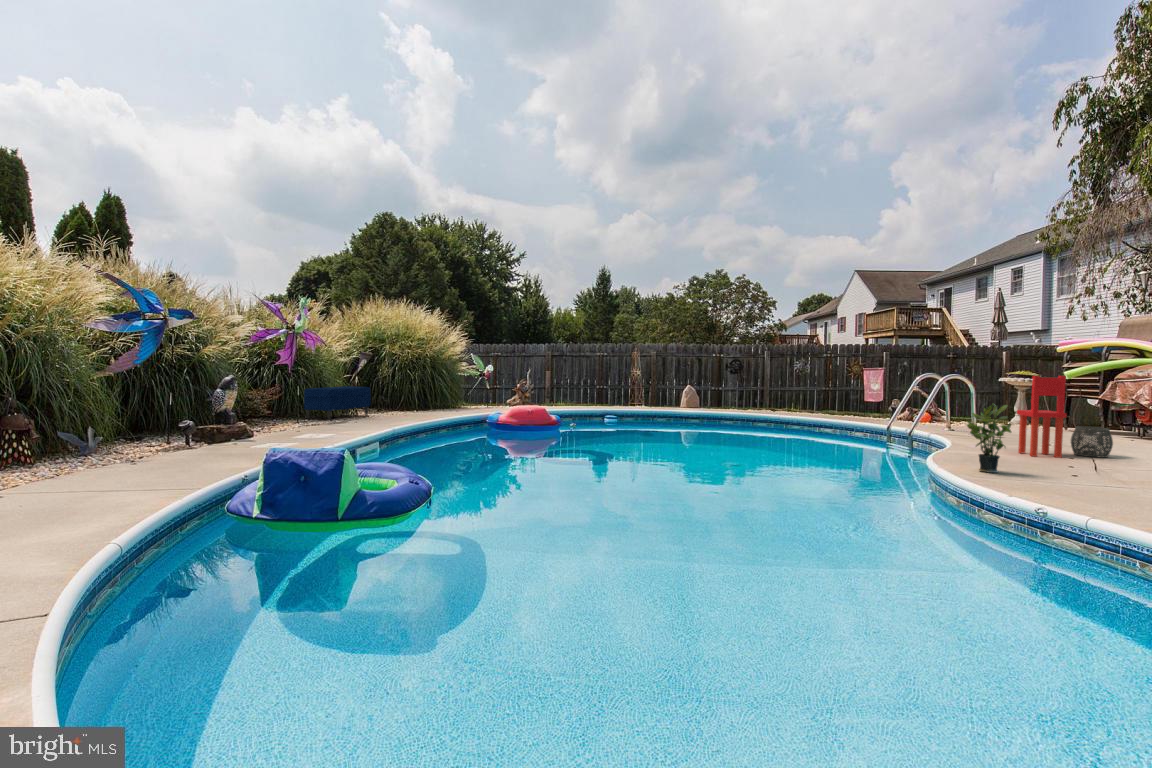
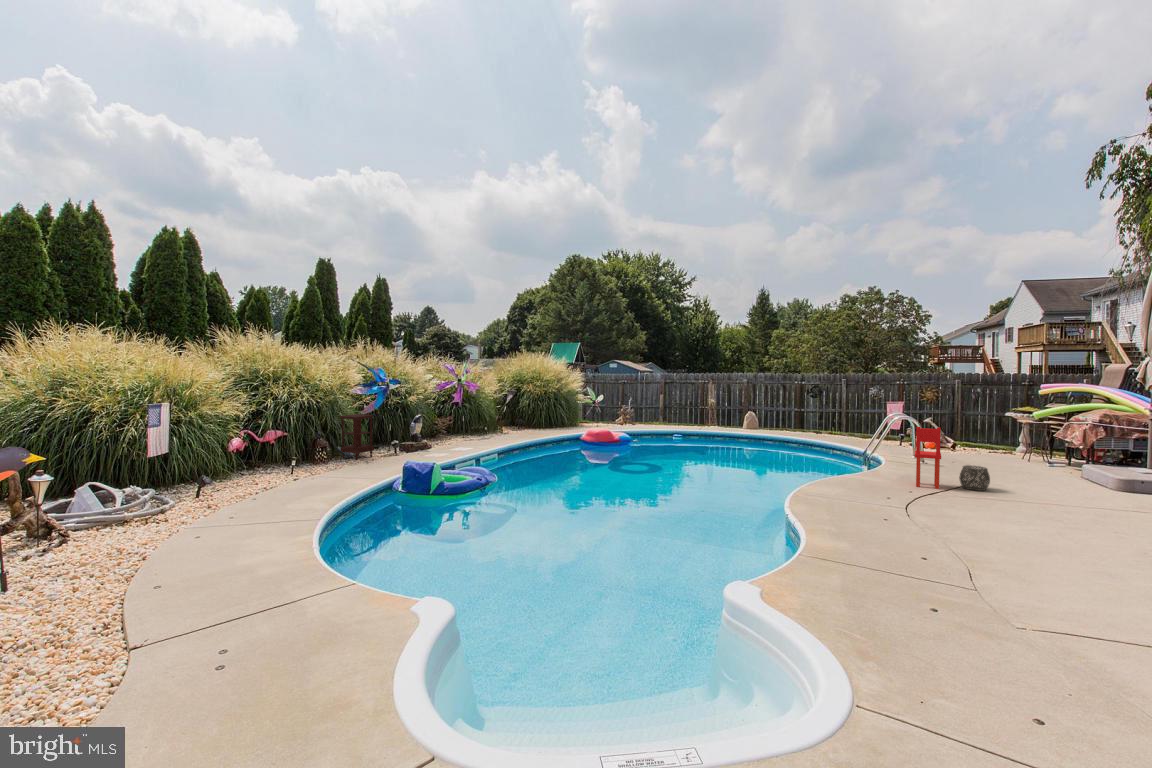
side table: none [60,369,144,459] -> present [340,414,374,460]
bench: present [304,386,371,420] -> none [472,411,514,435]
potted plant: present [967,405,1011,473] -> none [818,449,846,497]

